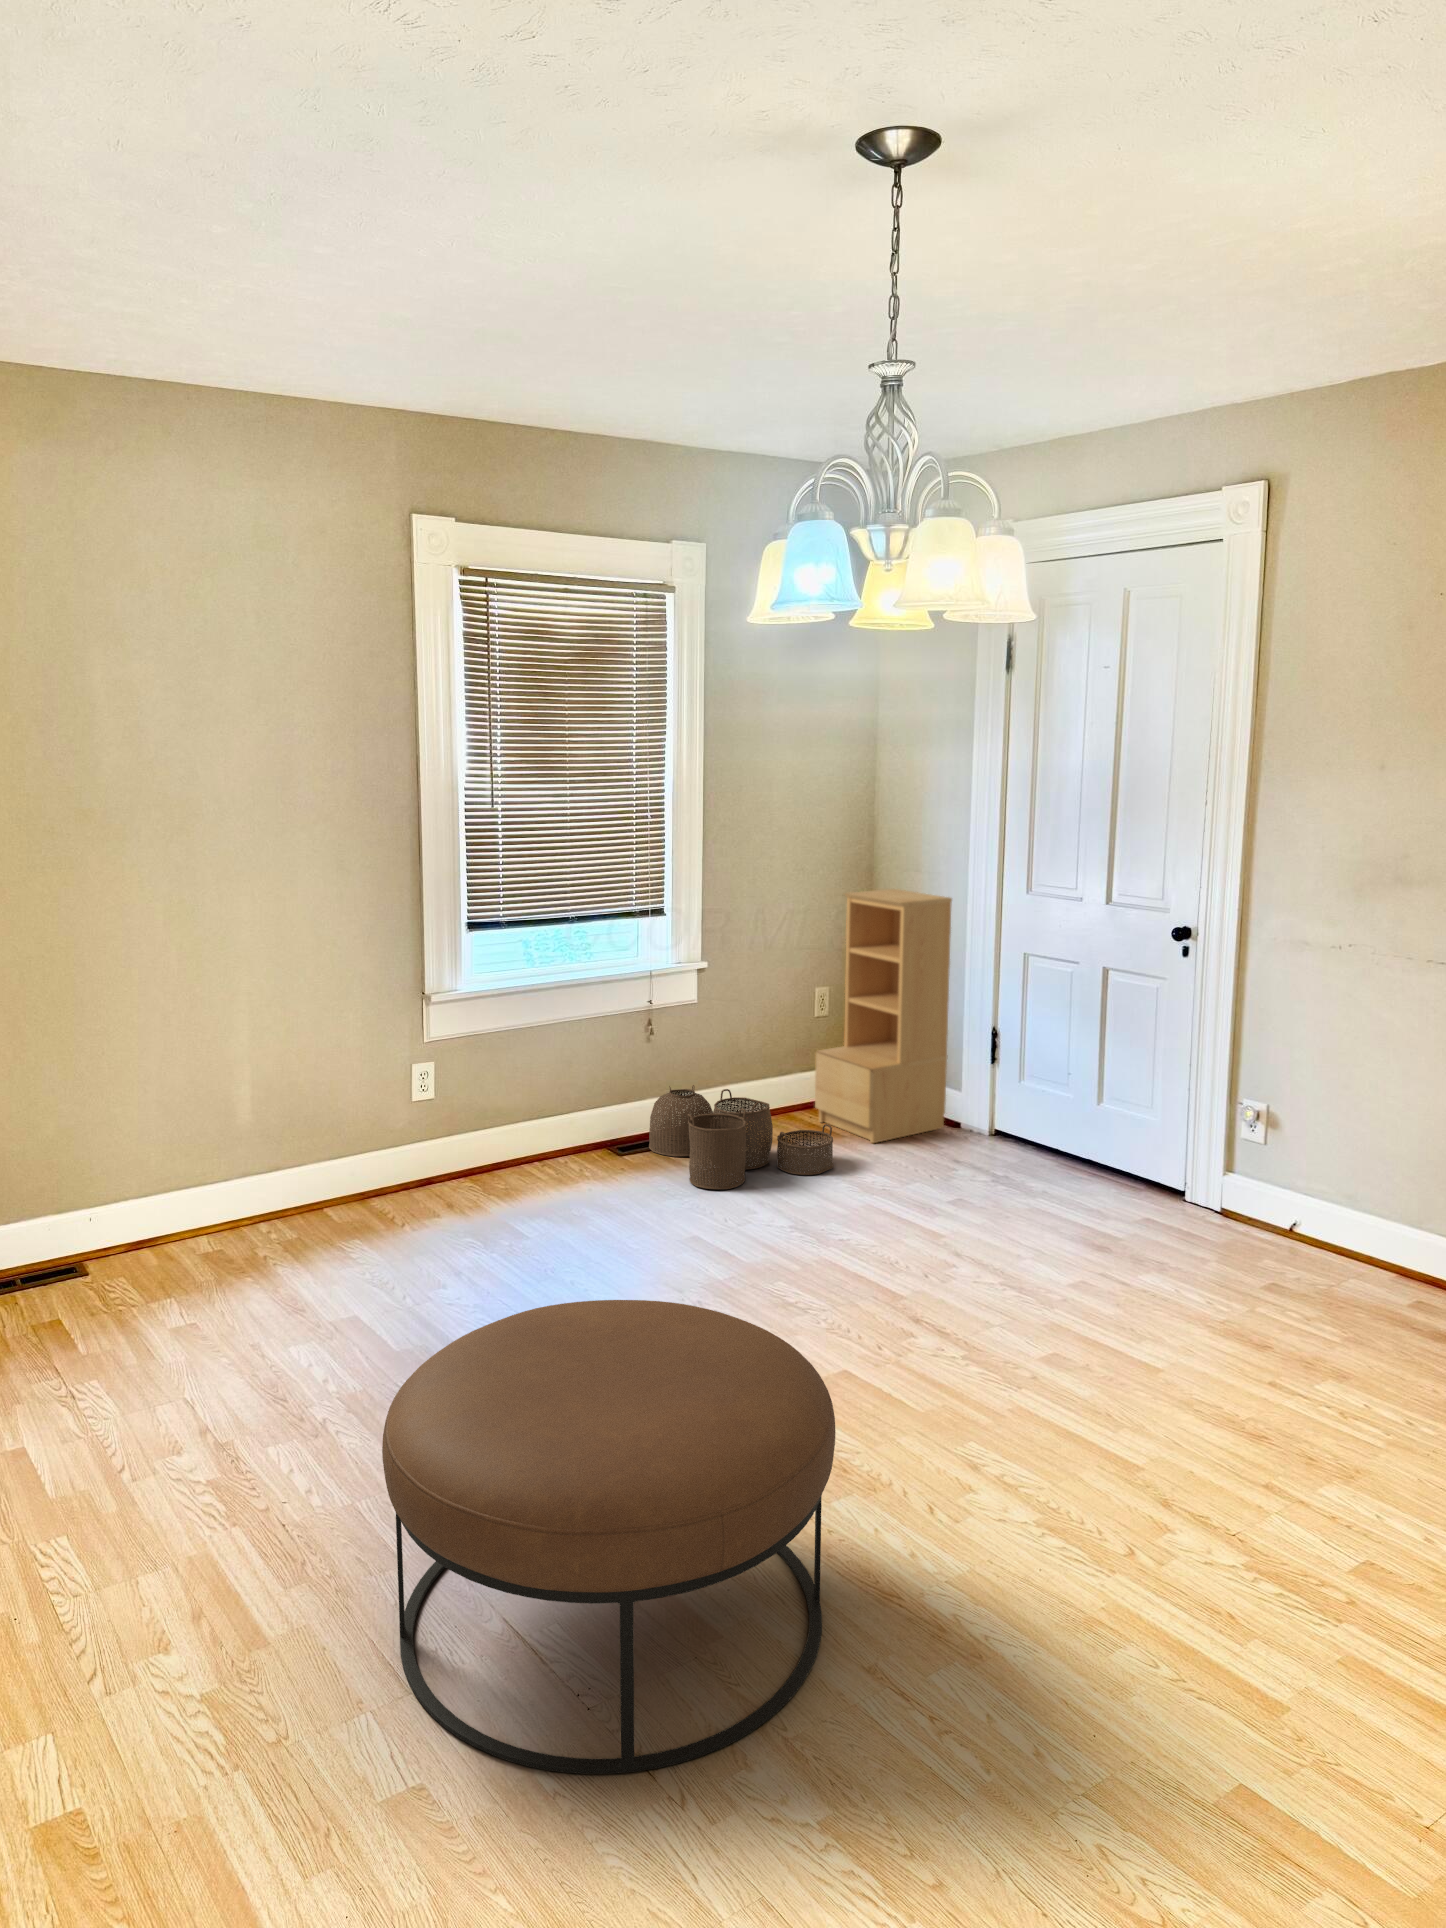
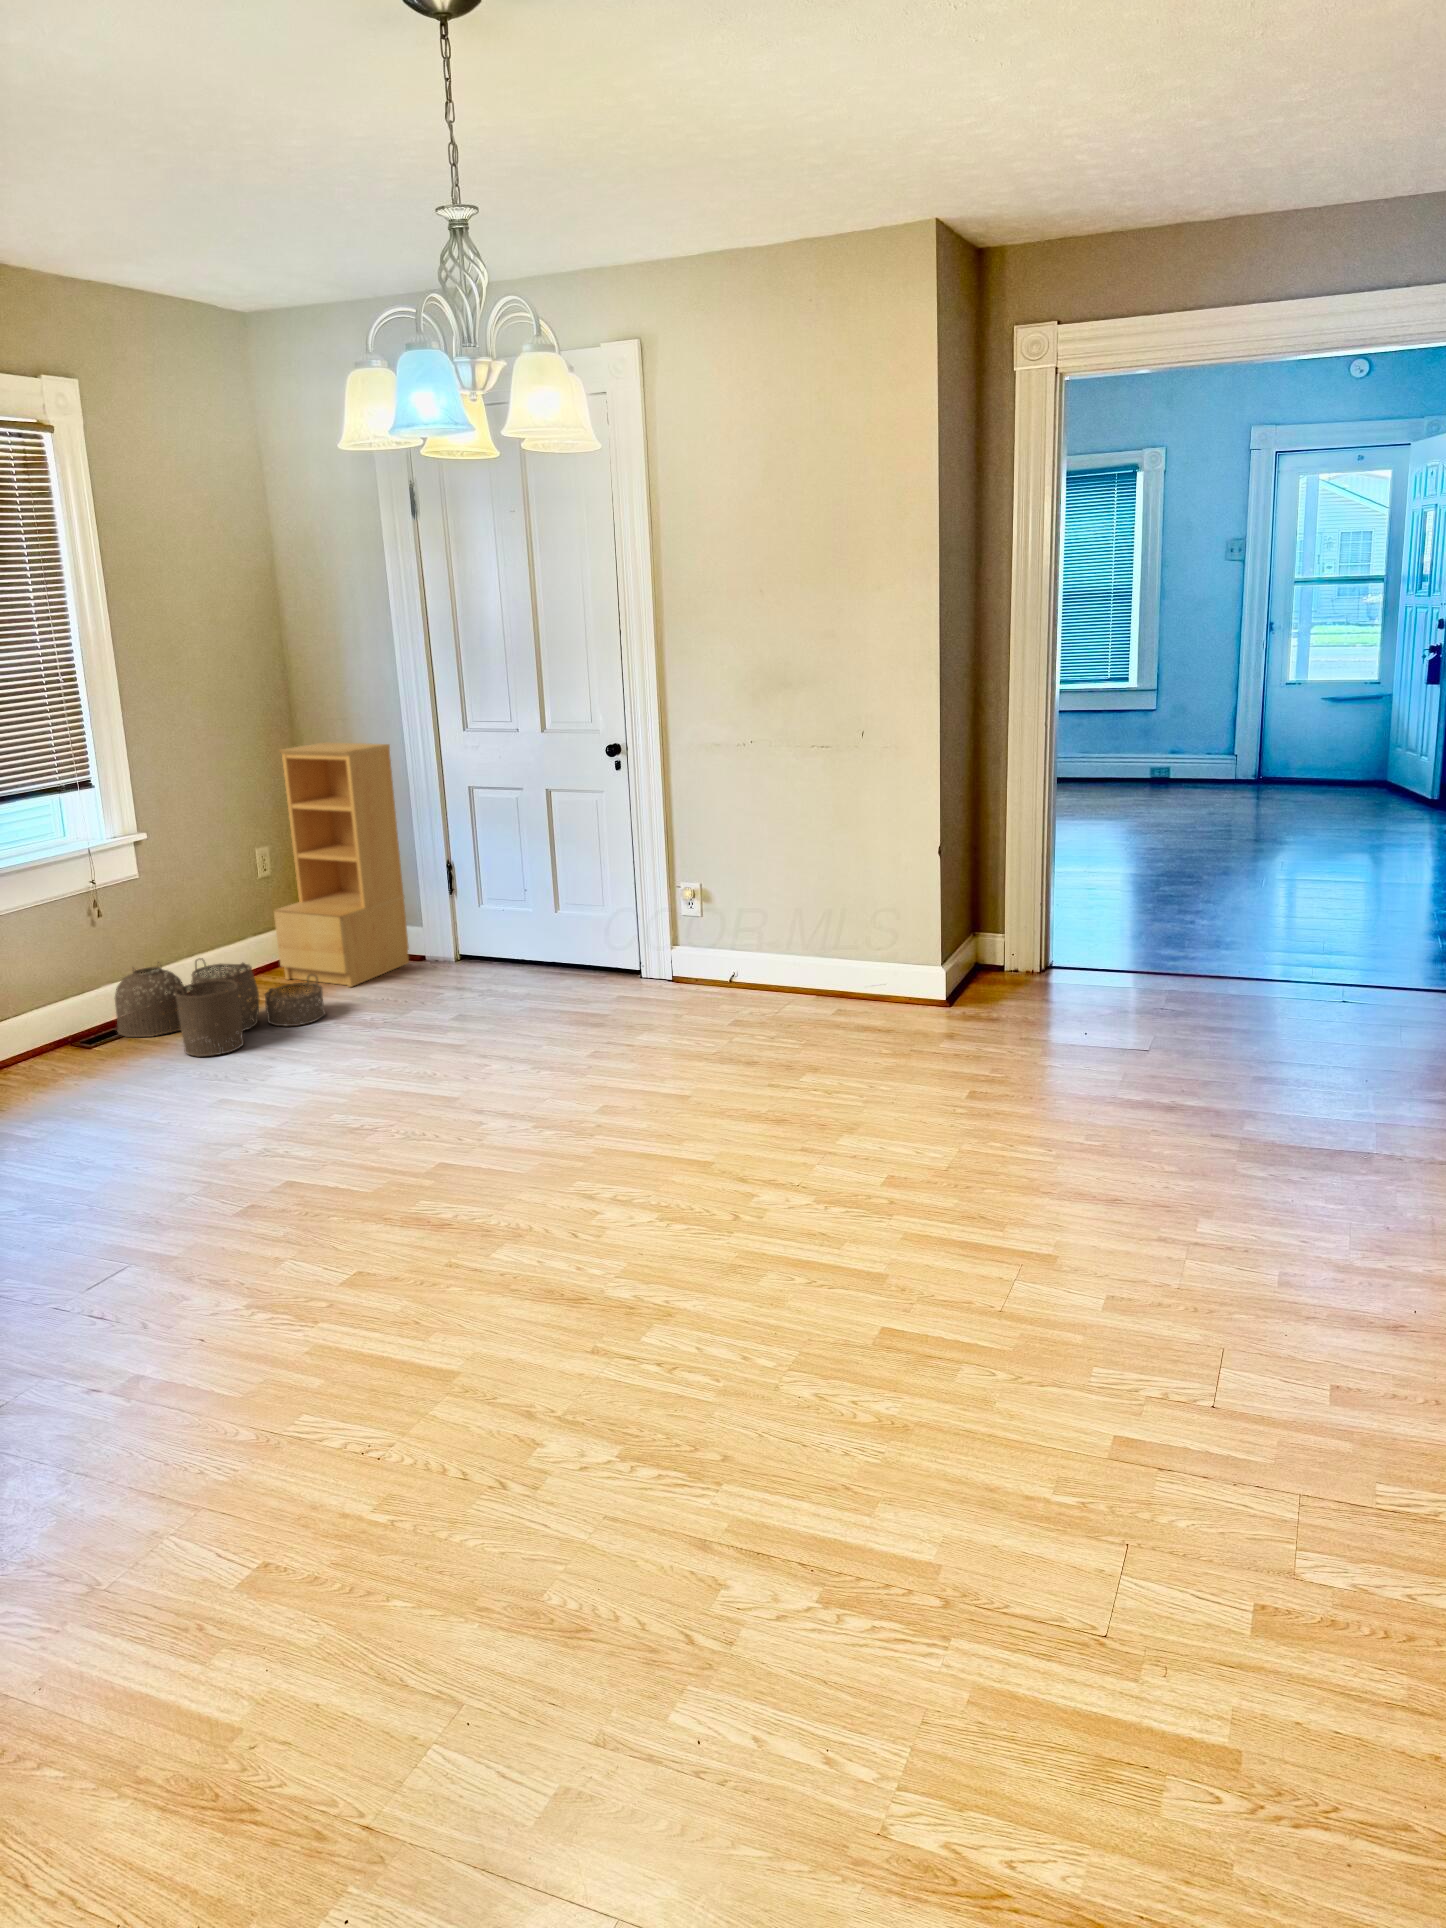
ottoman: present [382,1300,835,1774] -> none [98,1112,549,1529]

